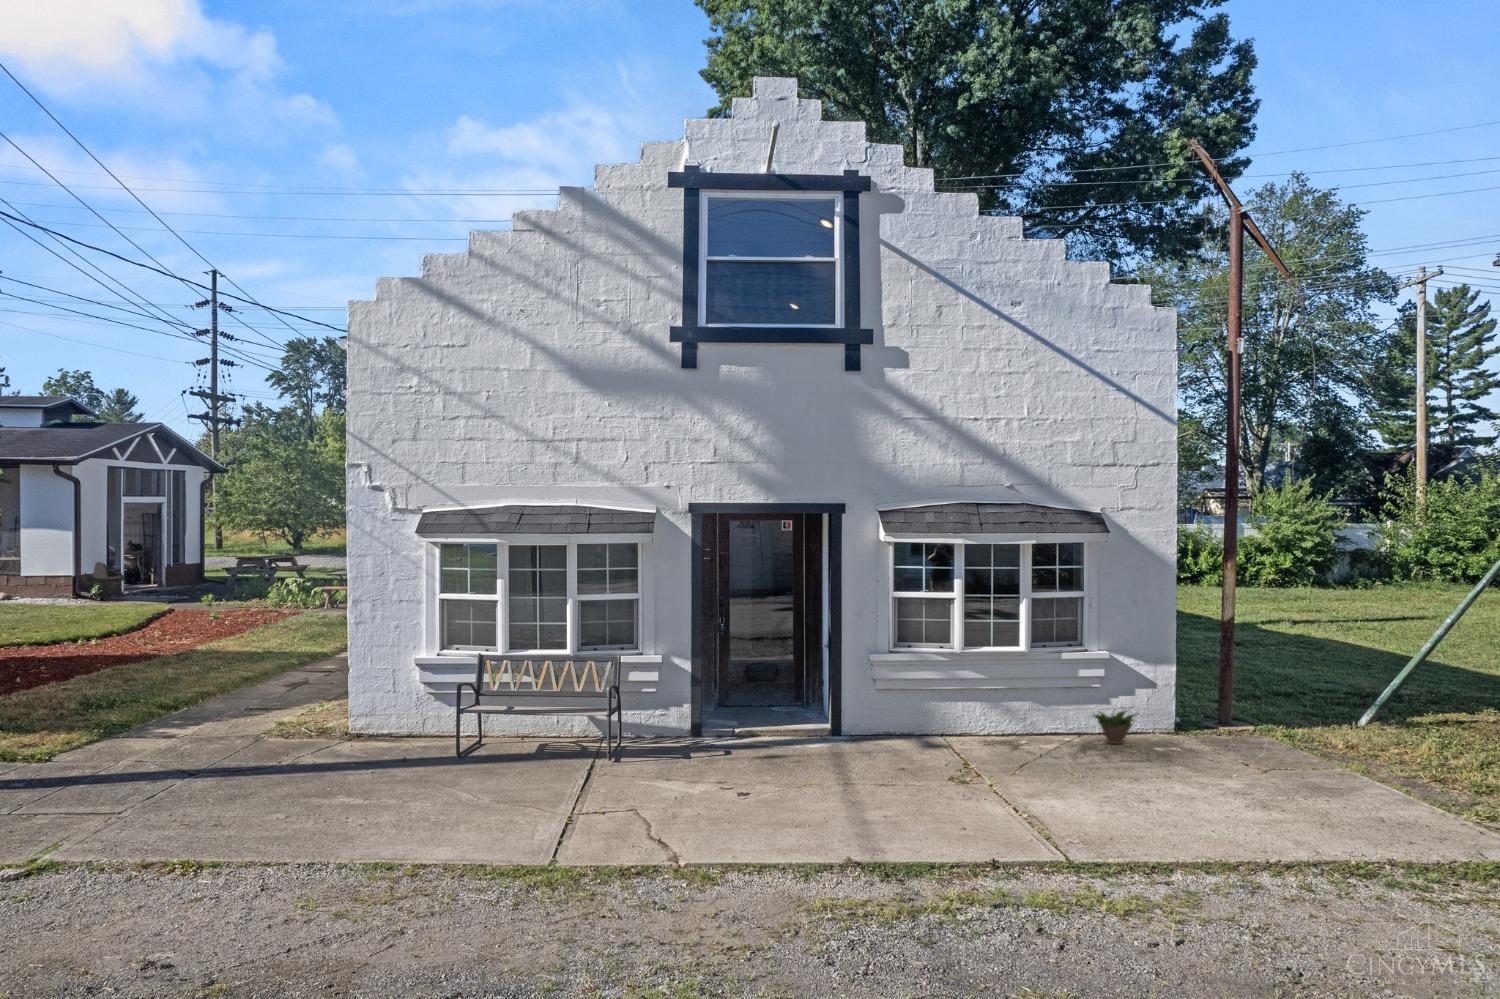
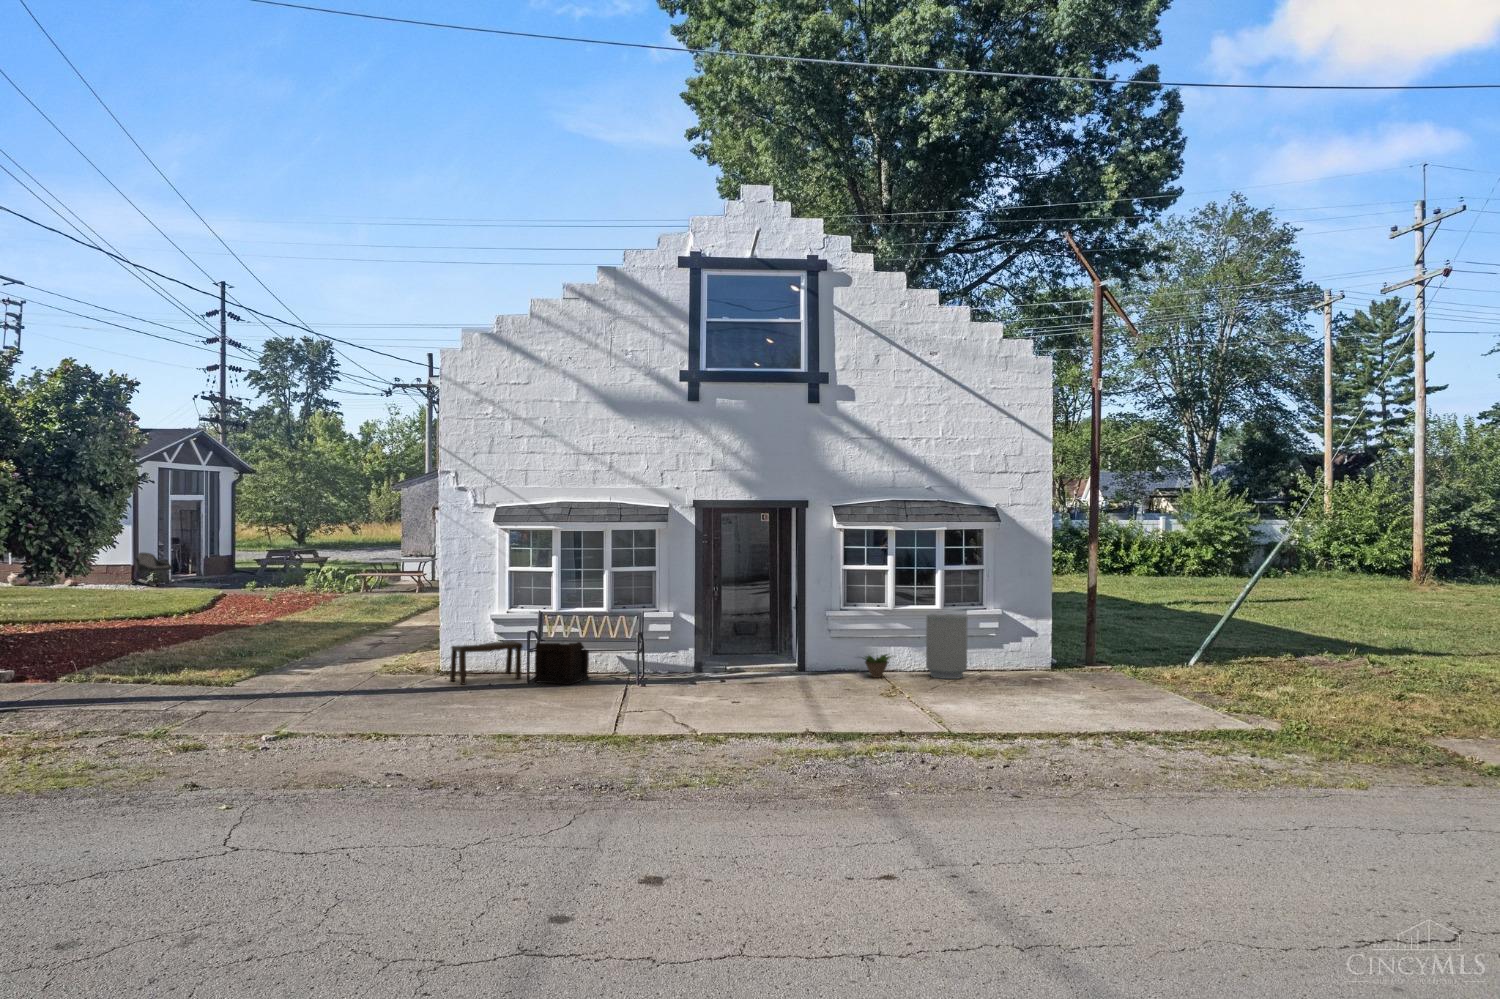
trash can: none [1009,658,1067,750] -> present [926,614,967,679]
wooden crate: none [467,692,545,761] -> present [535,642,589,685]
bench: none [351,694,453,760] -> present [450,641,523,684]
decorative plant: present [1091,711,1137,744] -> present [863,654,890,678]

